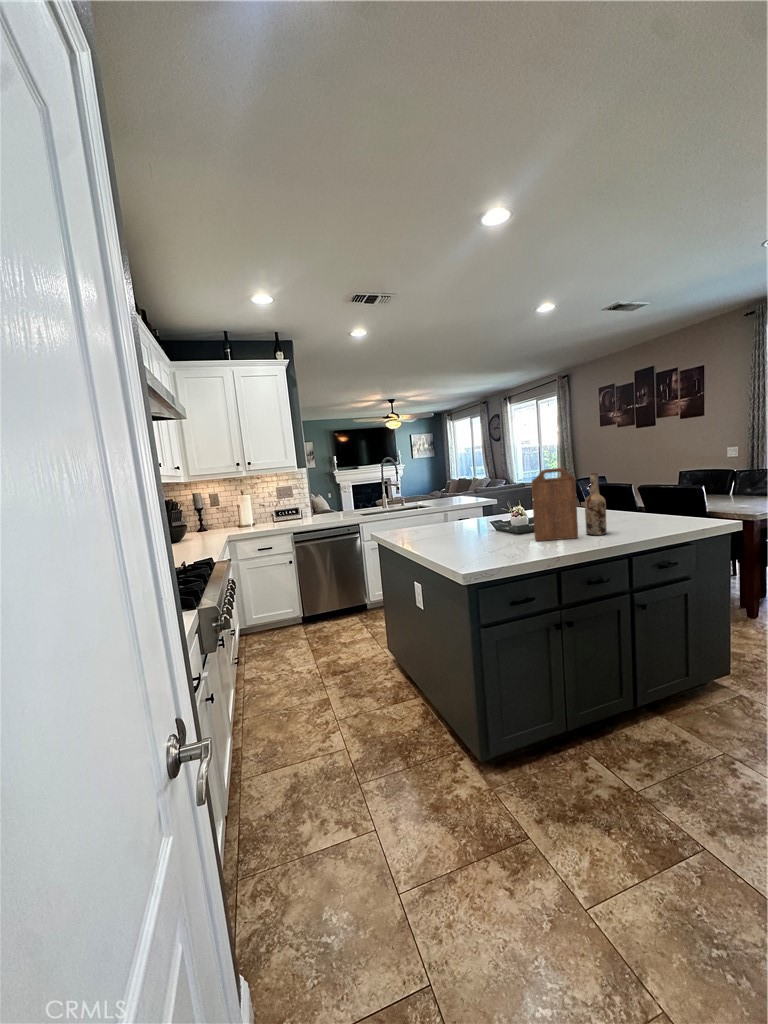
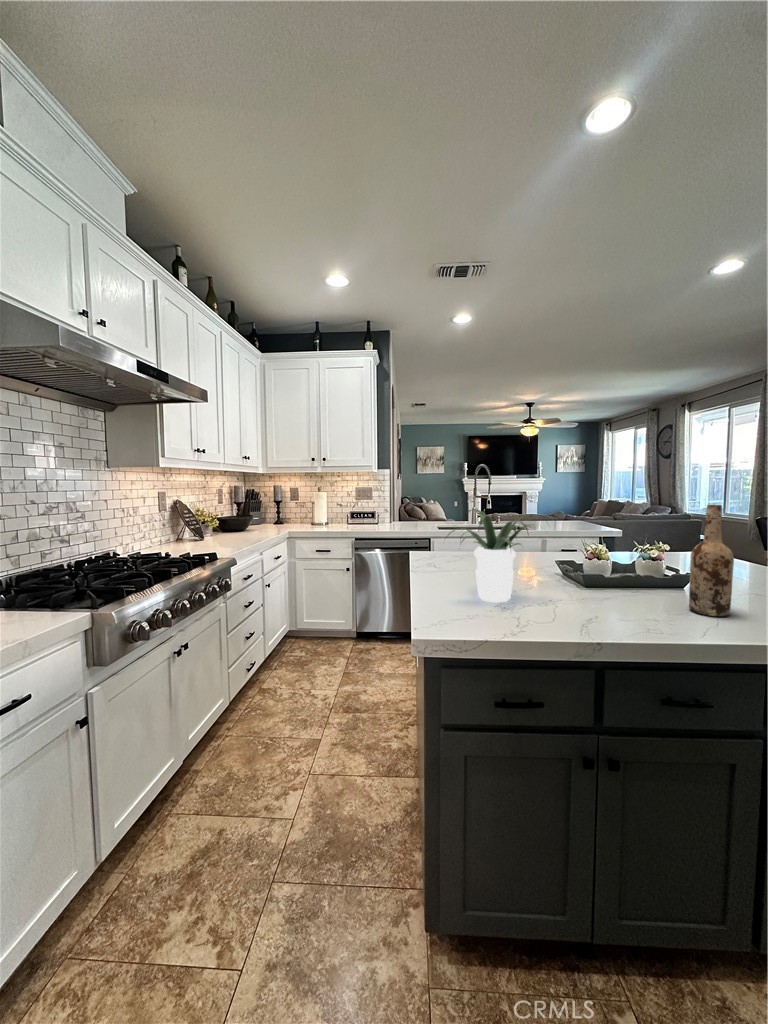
cutting board: present [532,468,578,541] -> none [585,489,670,613]
potted plant: none [449,490,513,549] -> present [446,509,532,602]

